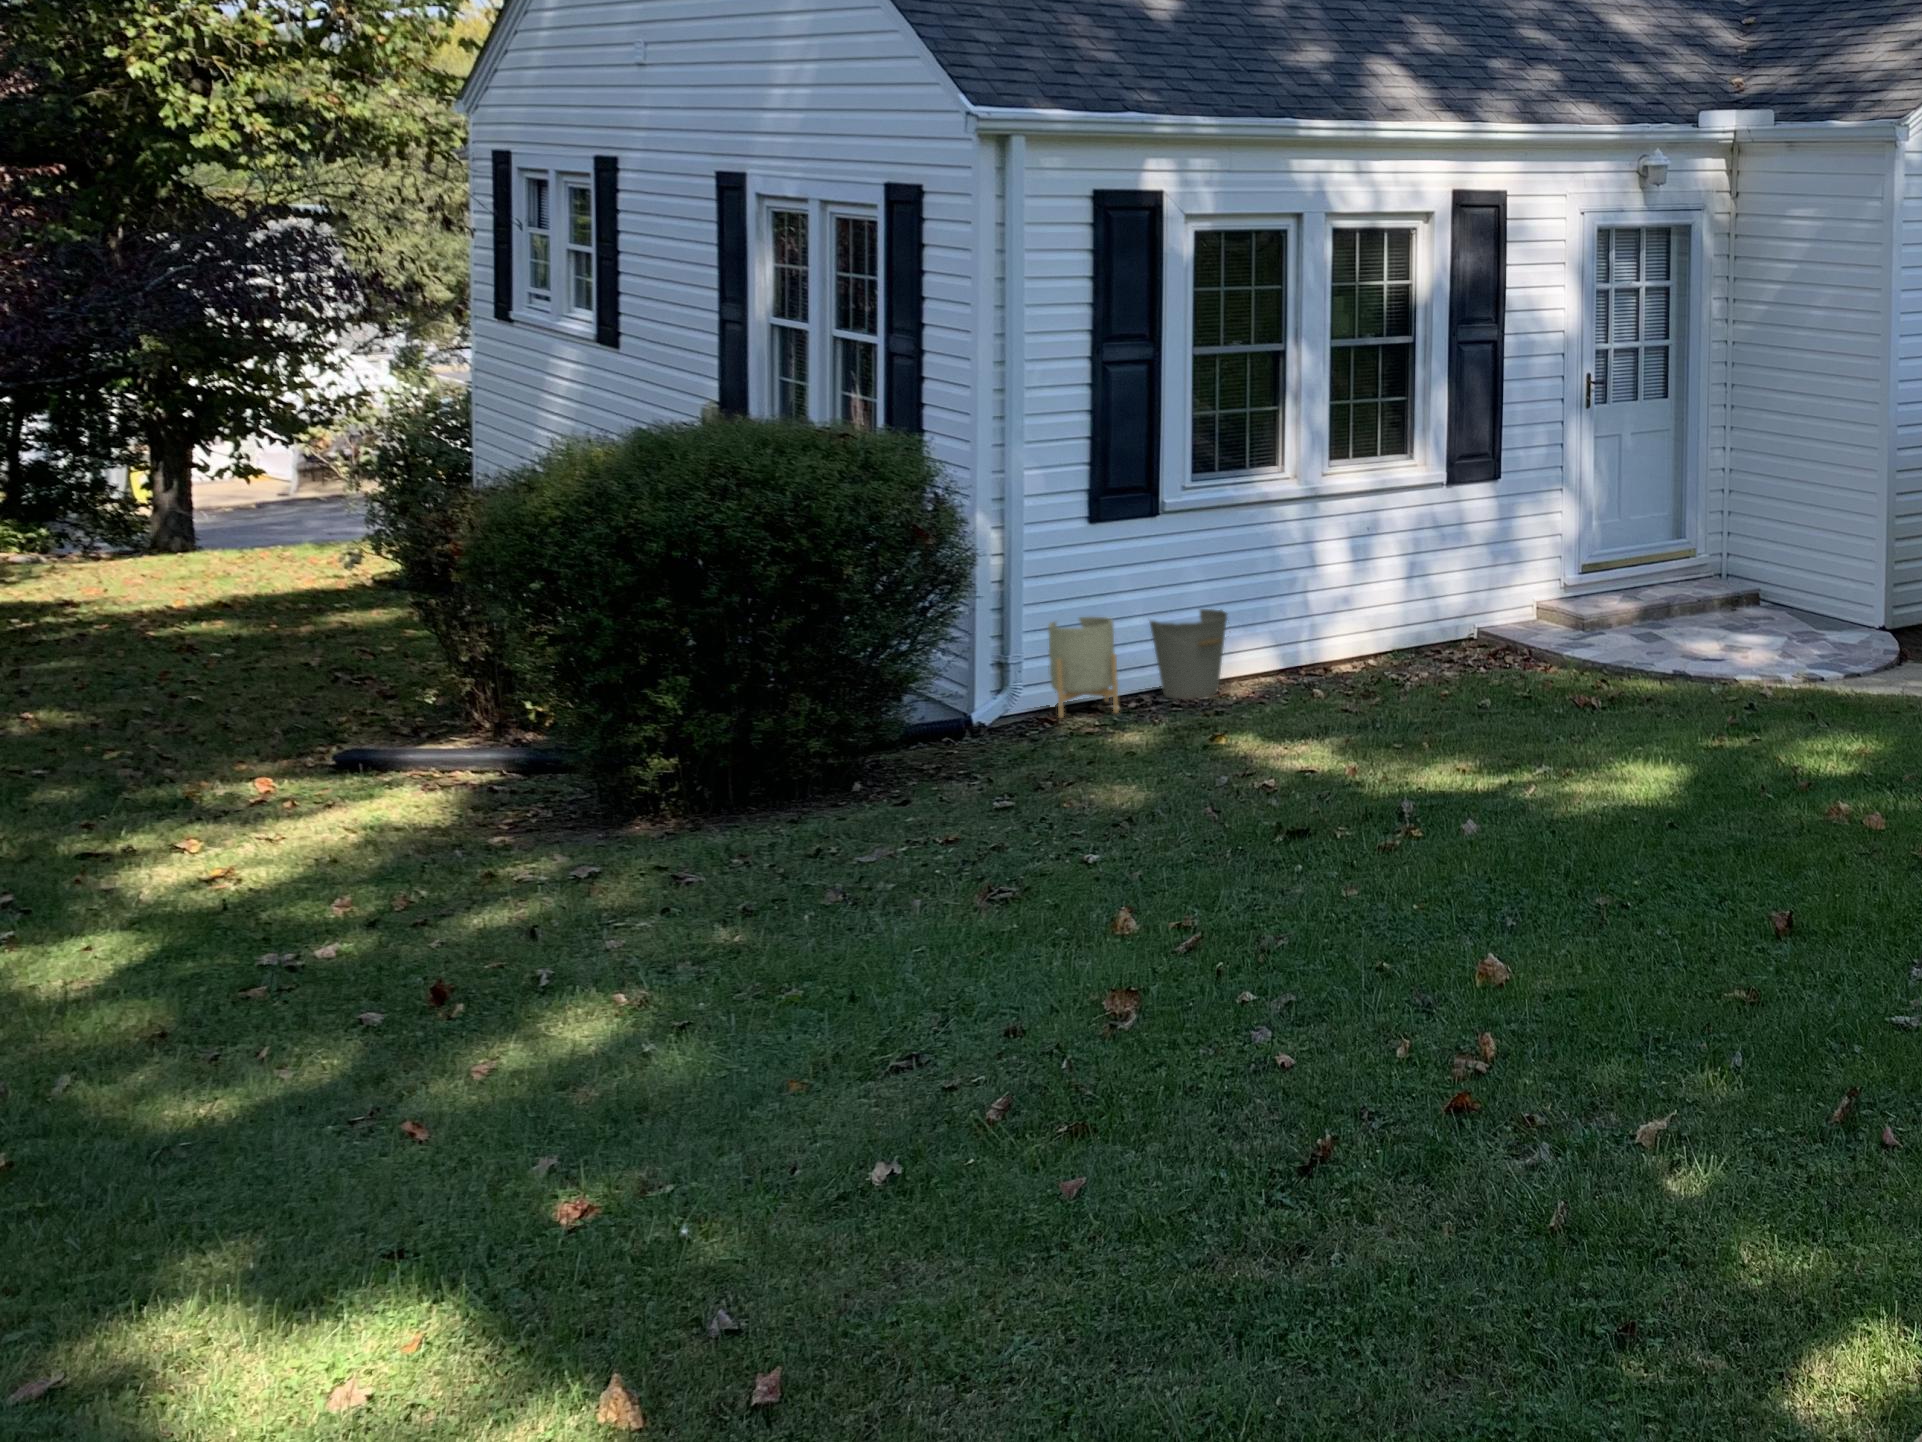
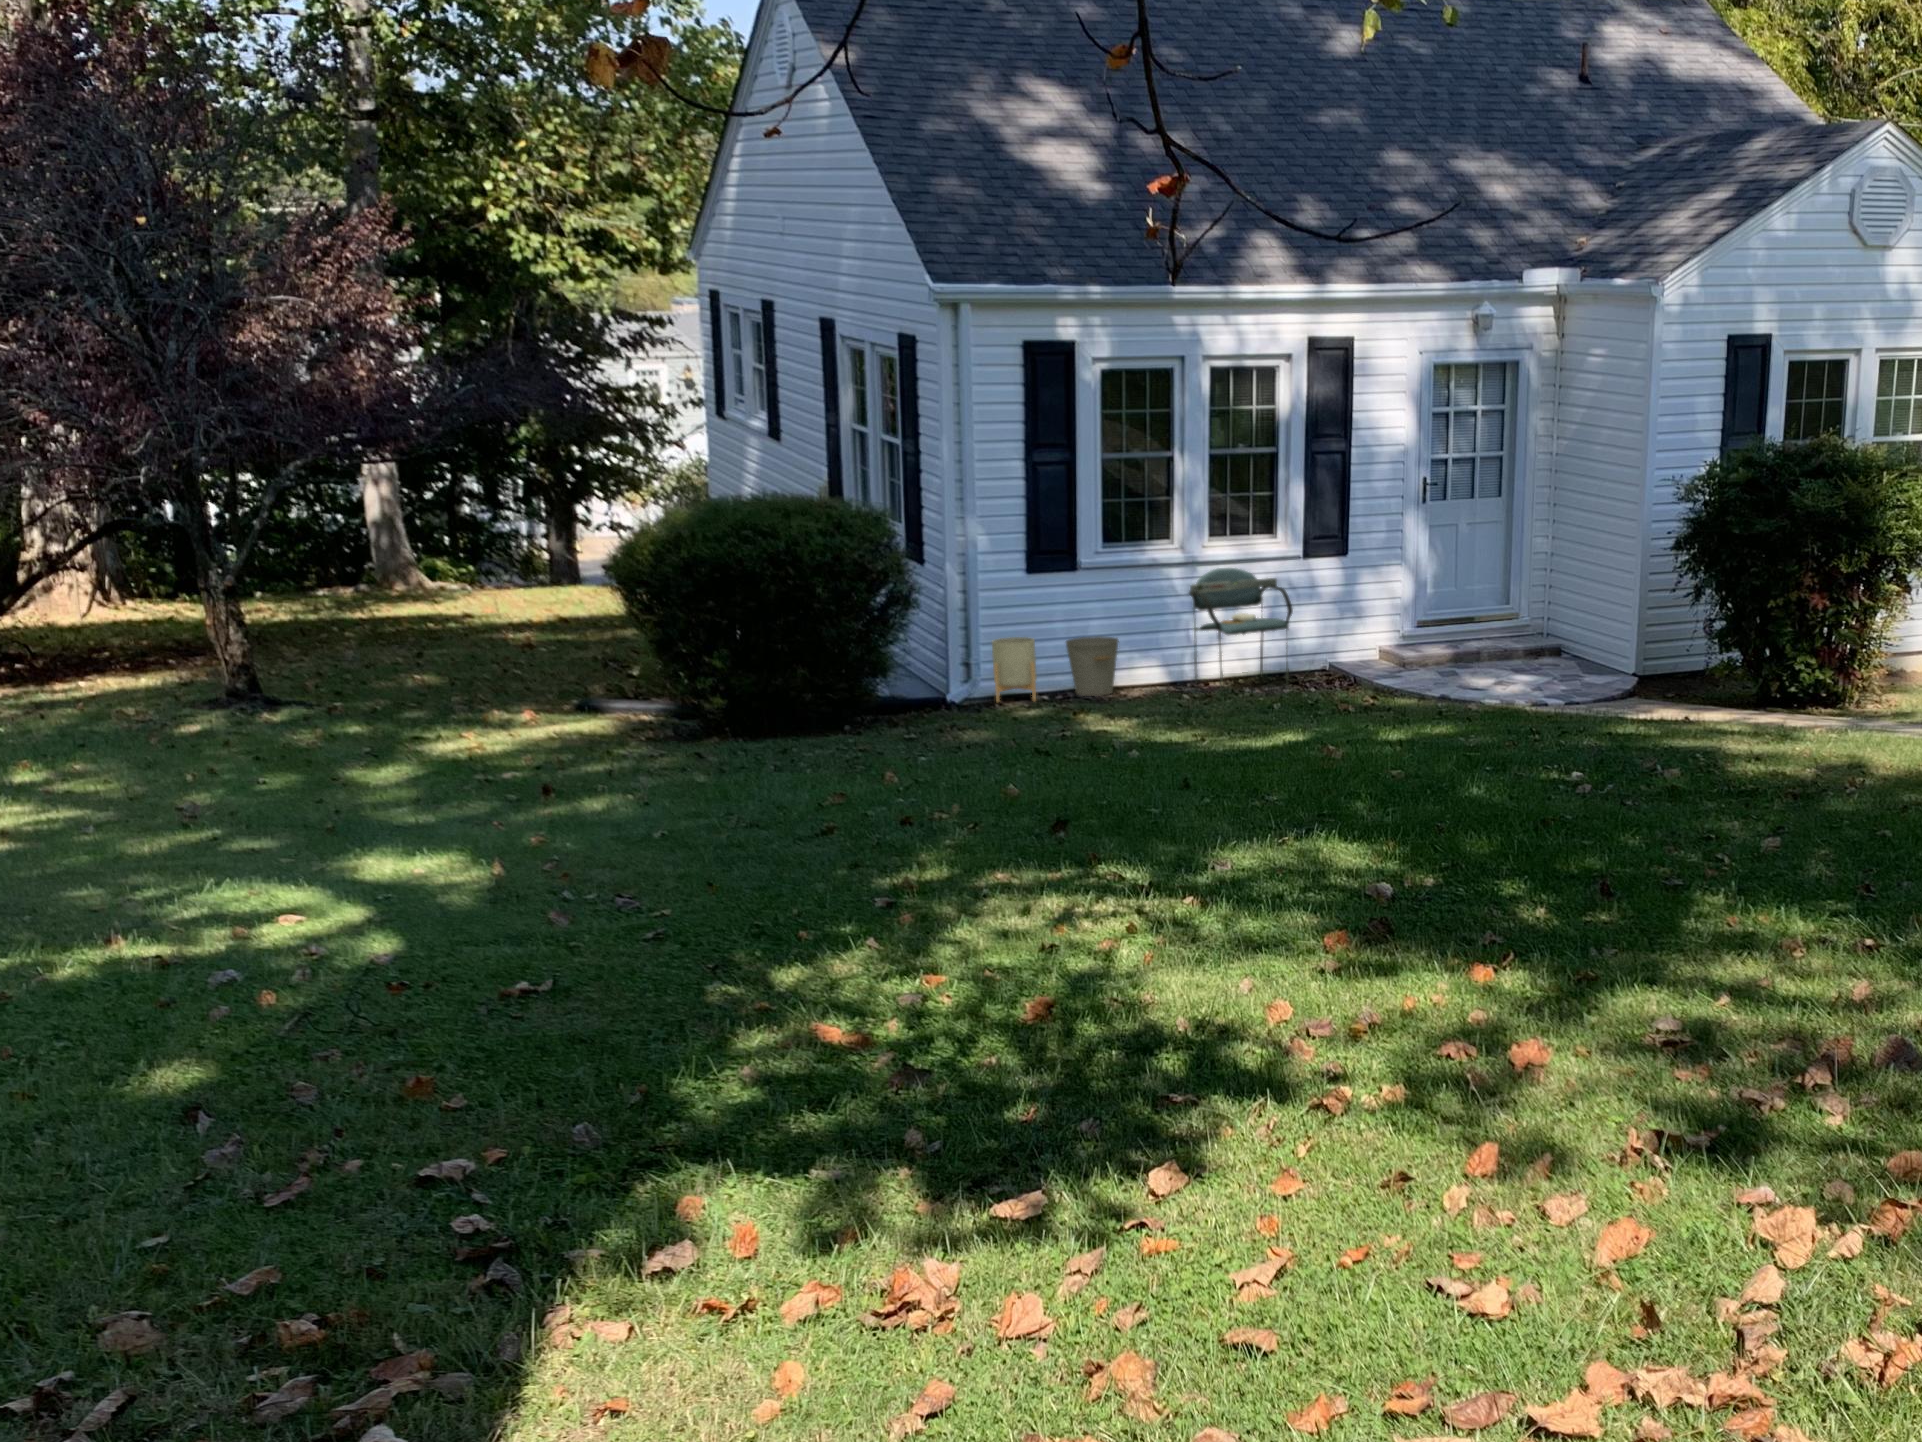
chair: none [1311,503,1461,684] -> present [1189,568,1293,689]

